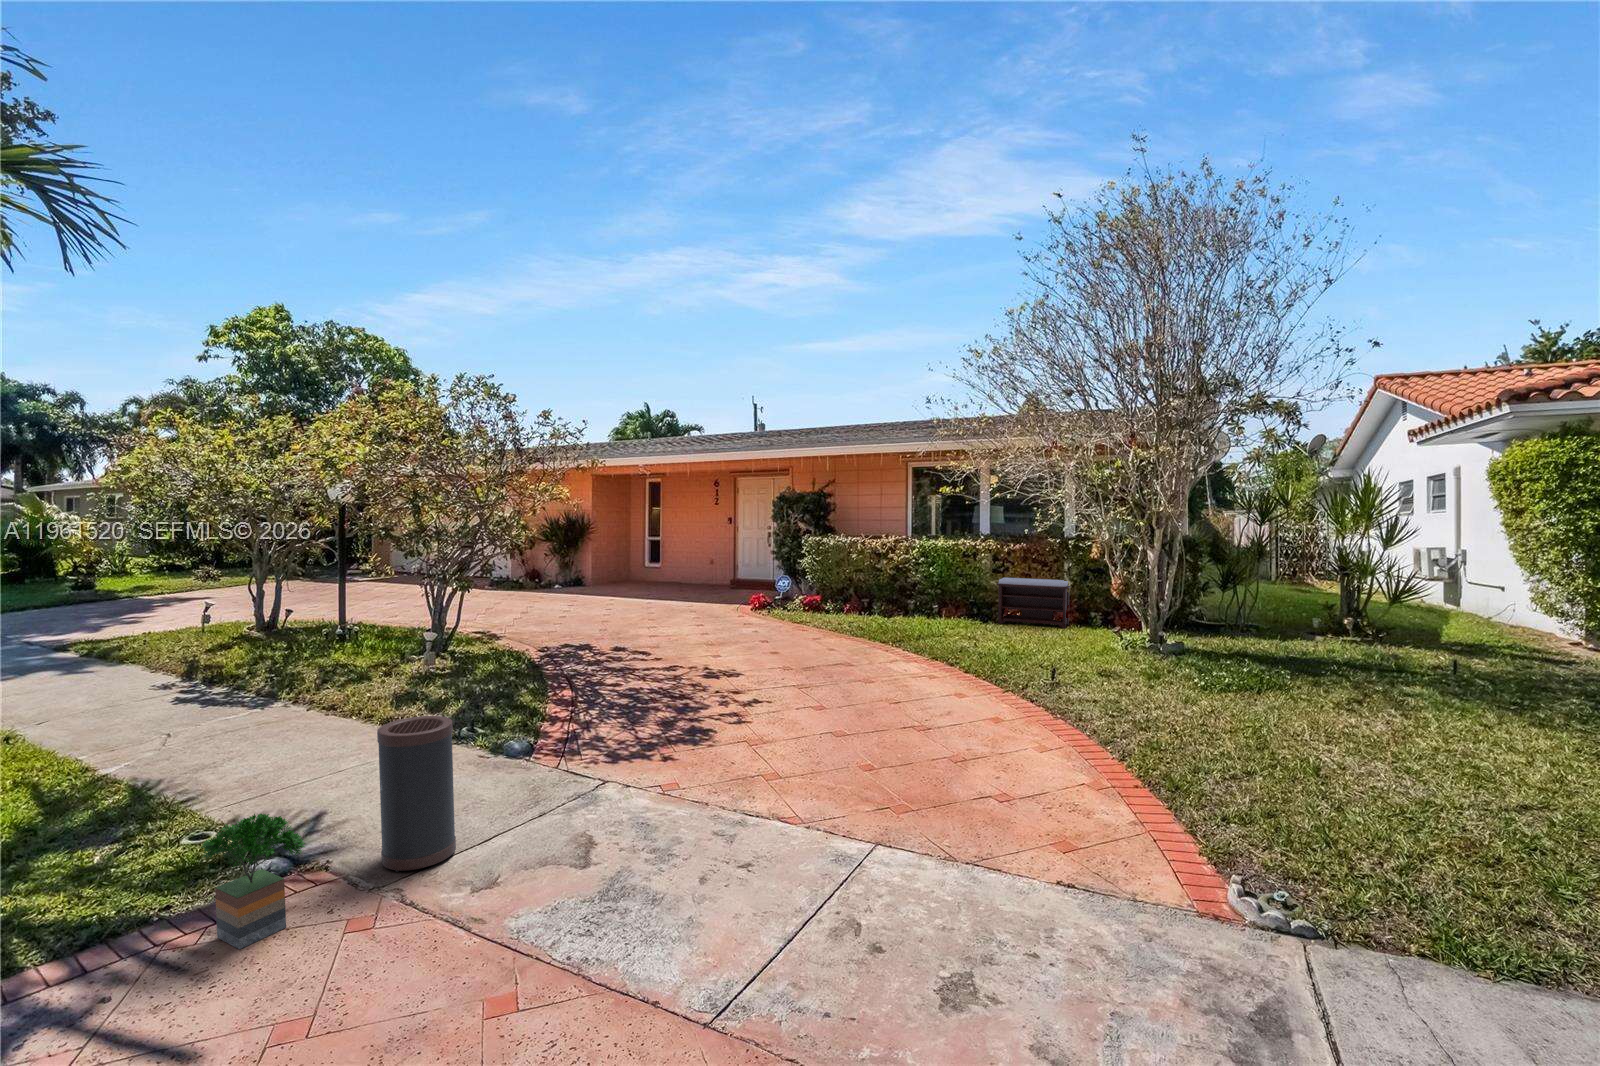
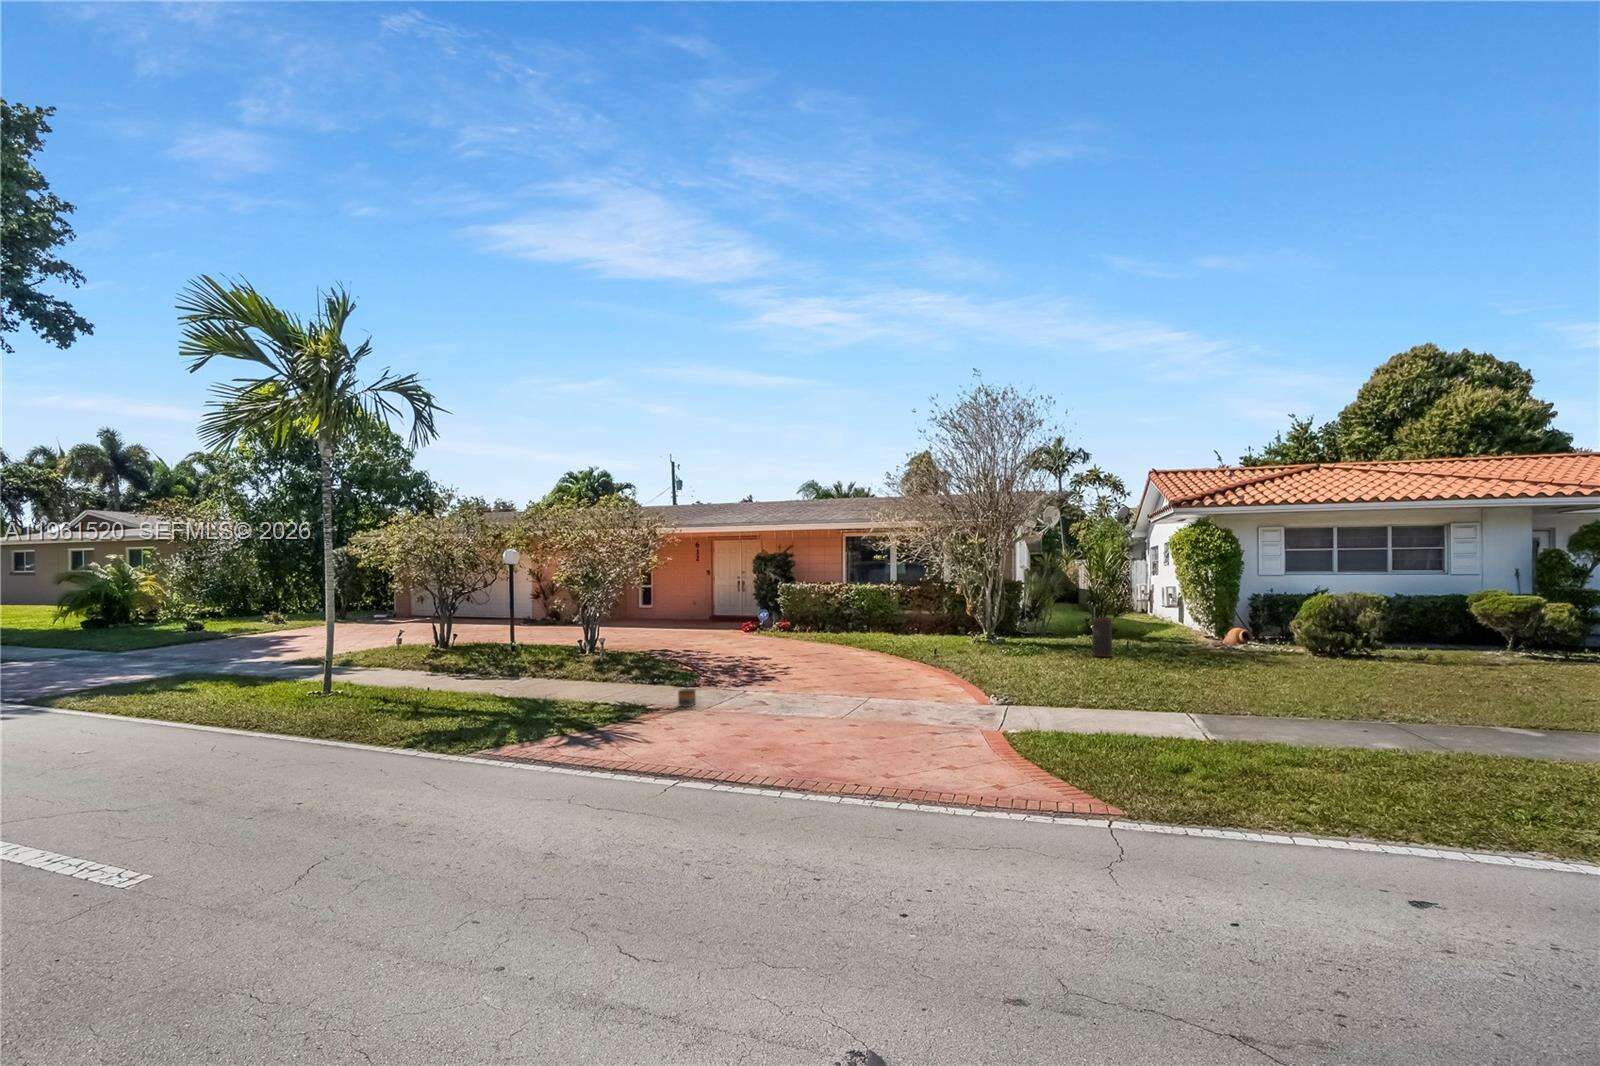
bench: present [997,577,1070,629] -> none [905,608,949,637]
trash can: present [377,716,456,872] -> present [1092,618,1112,657]

